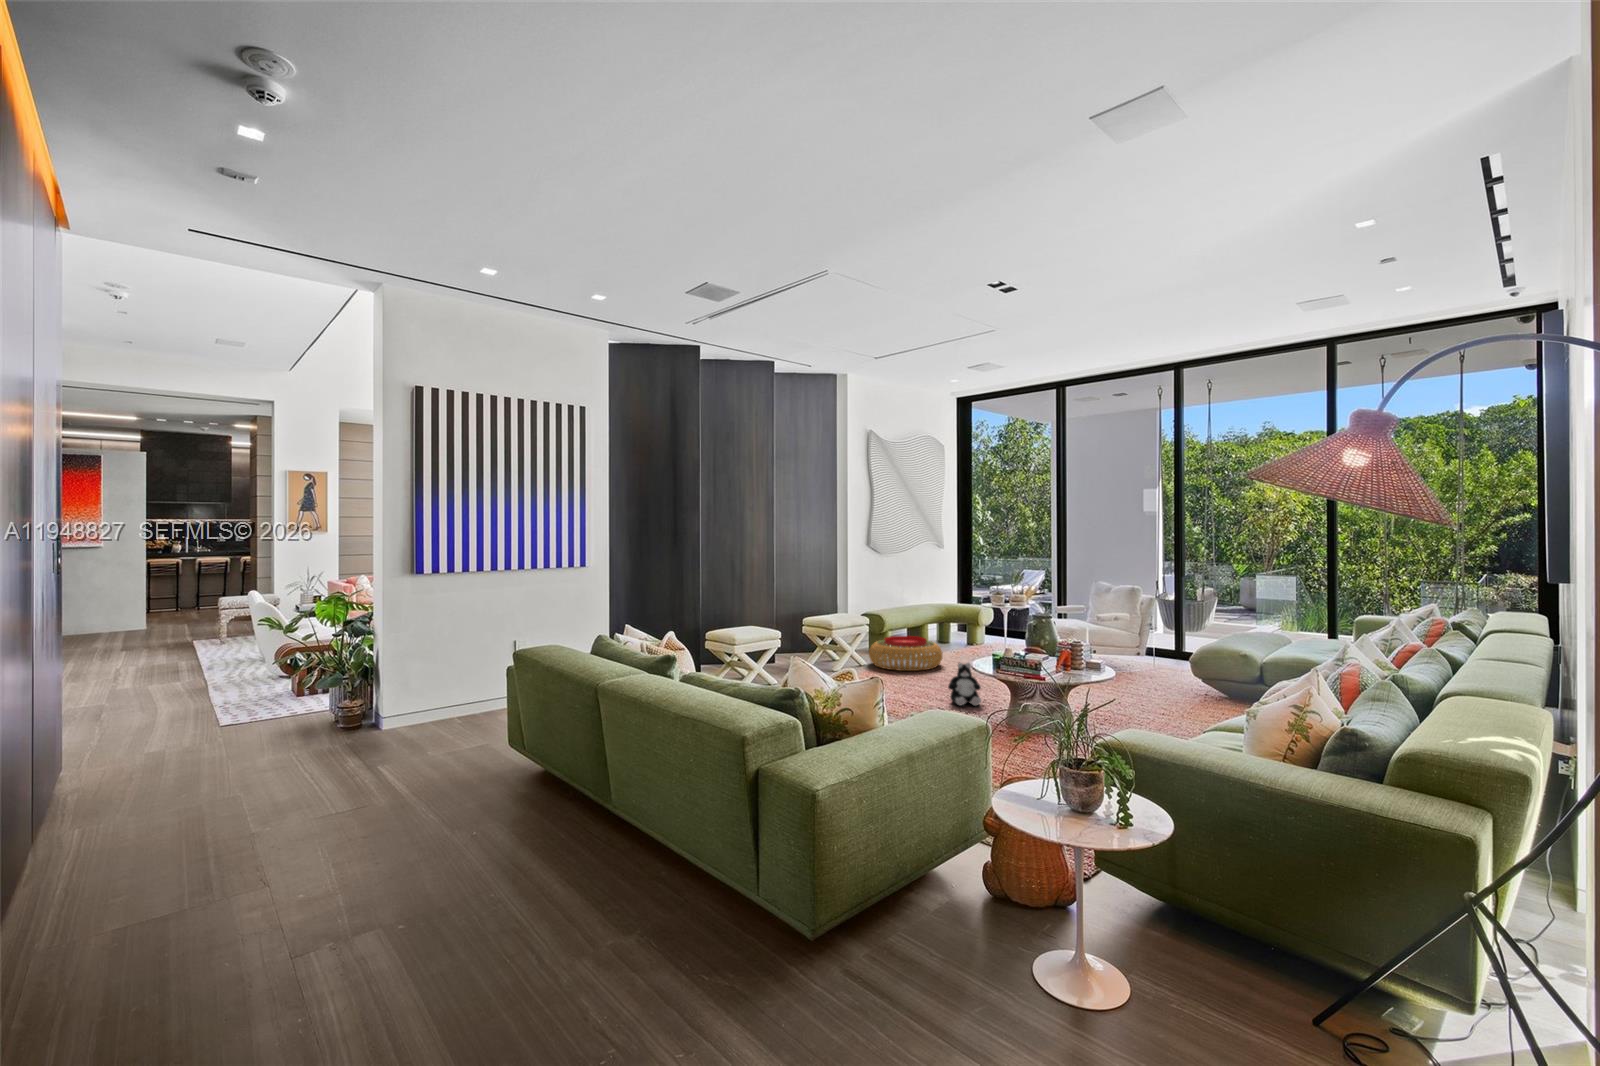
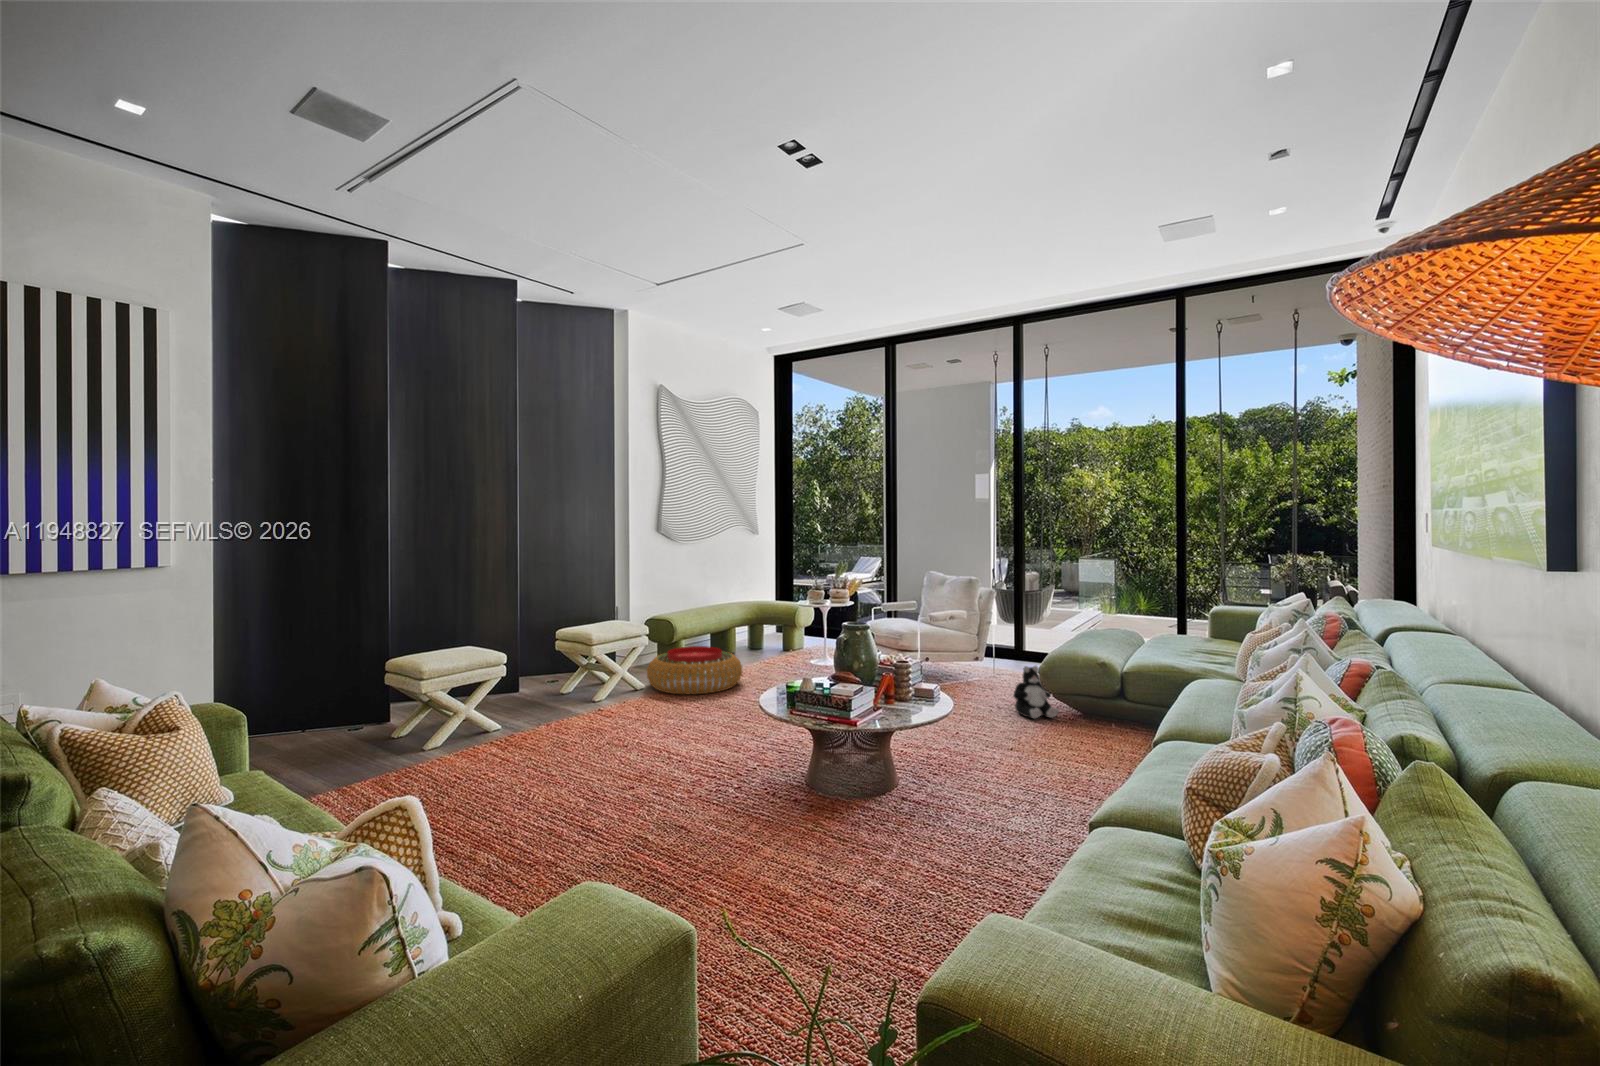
plush toy: present [948,663,981,706] -> present [1013,666,1059,719]

